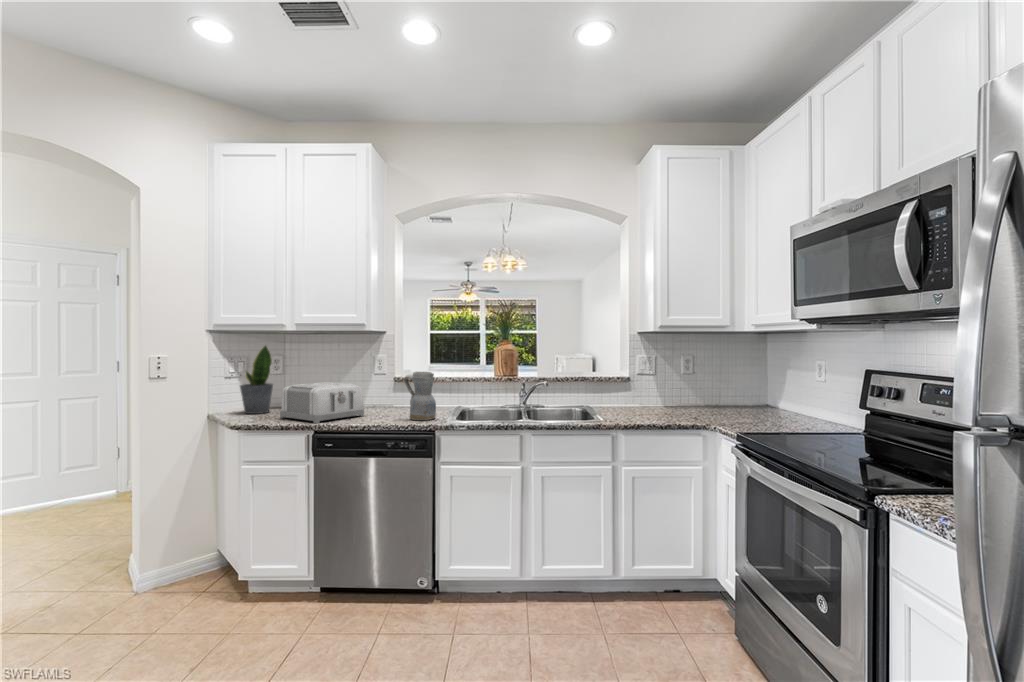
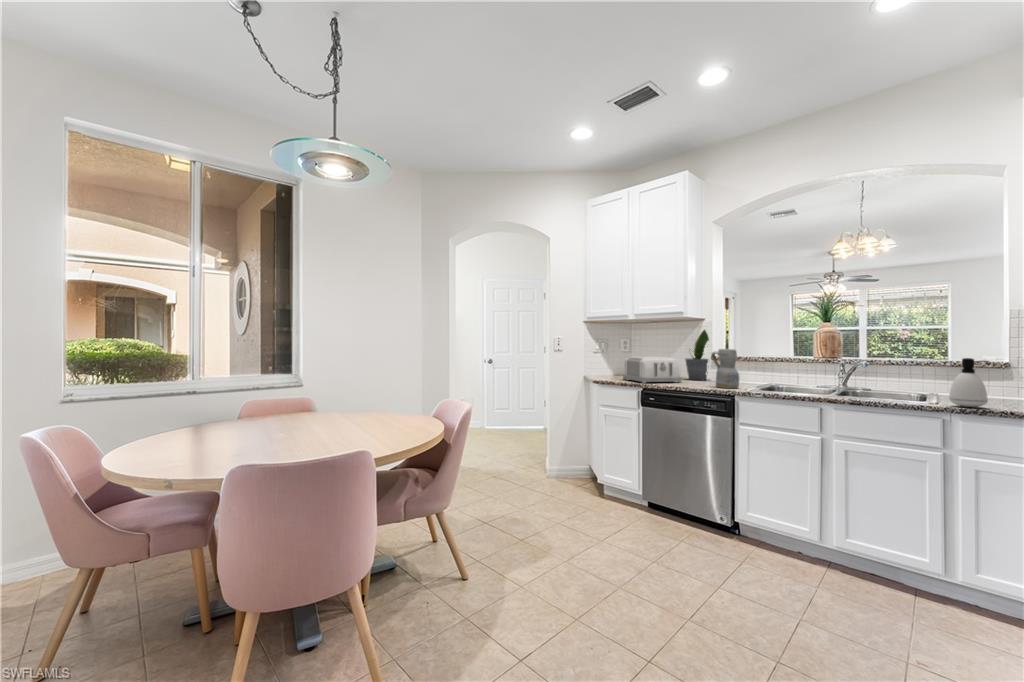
potted plant: present [240,346,273,414] -> present [685,330,709,380]
soap dispenser: none [615,378,640,422] -> present [949,358,989,407]

